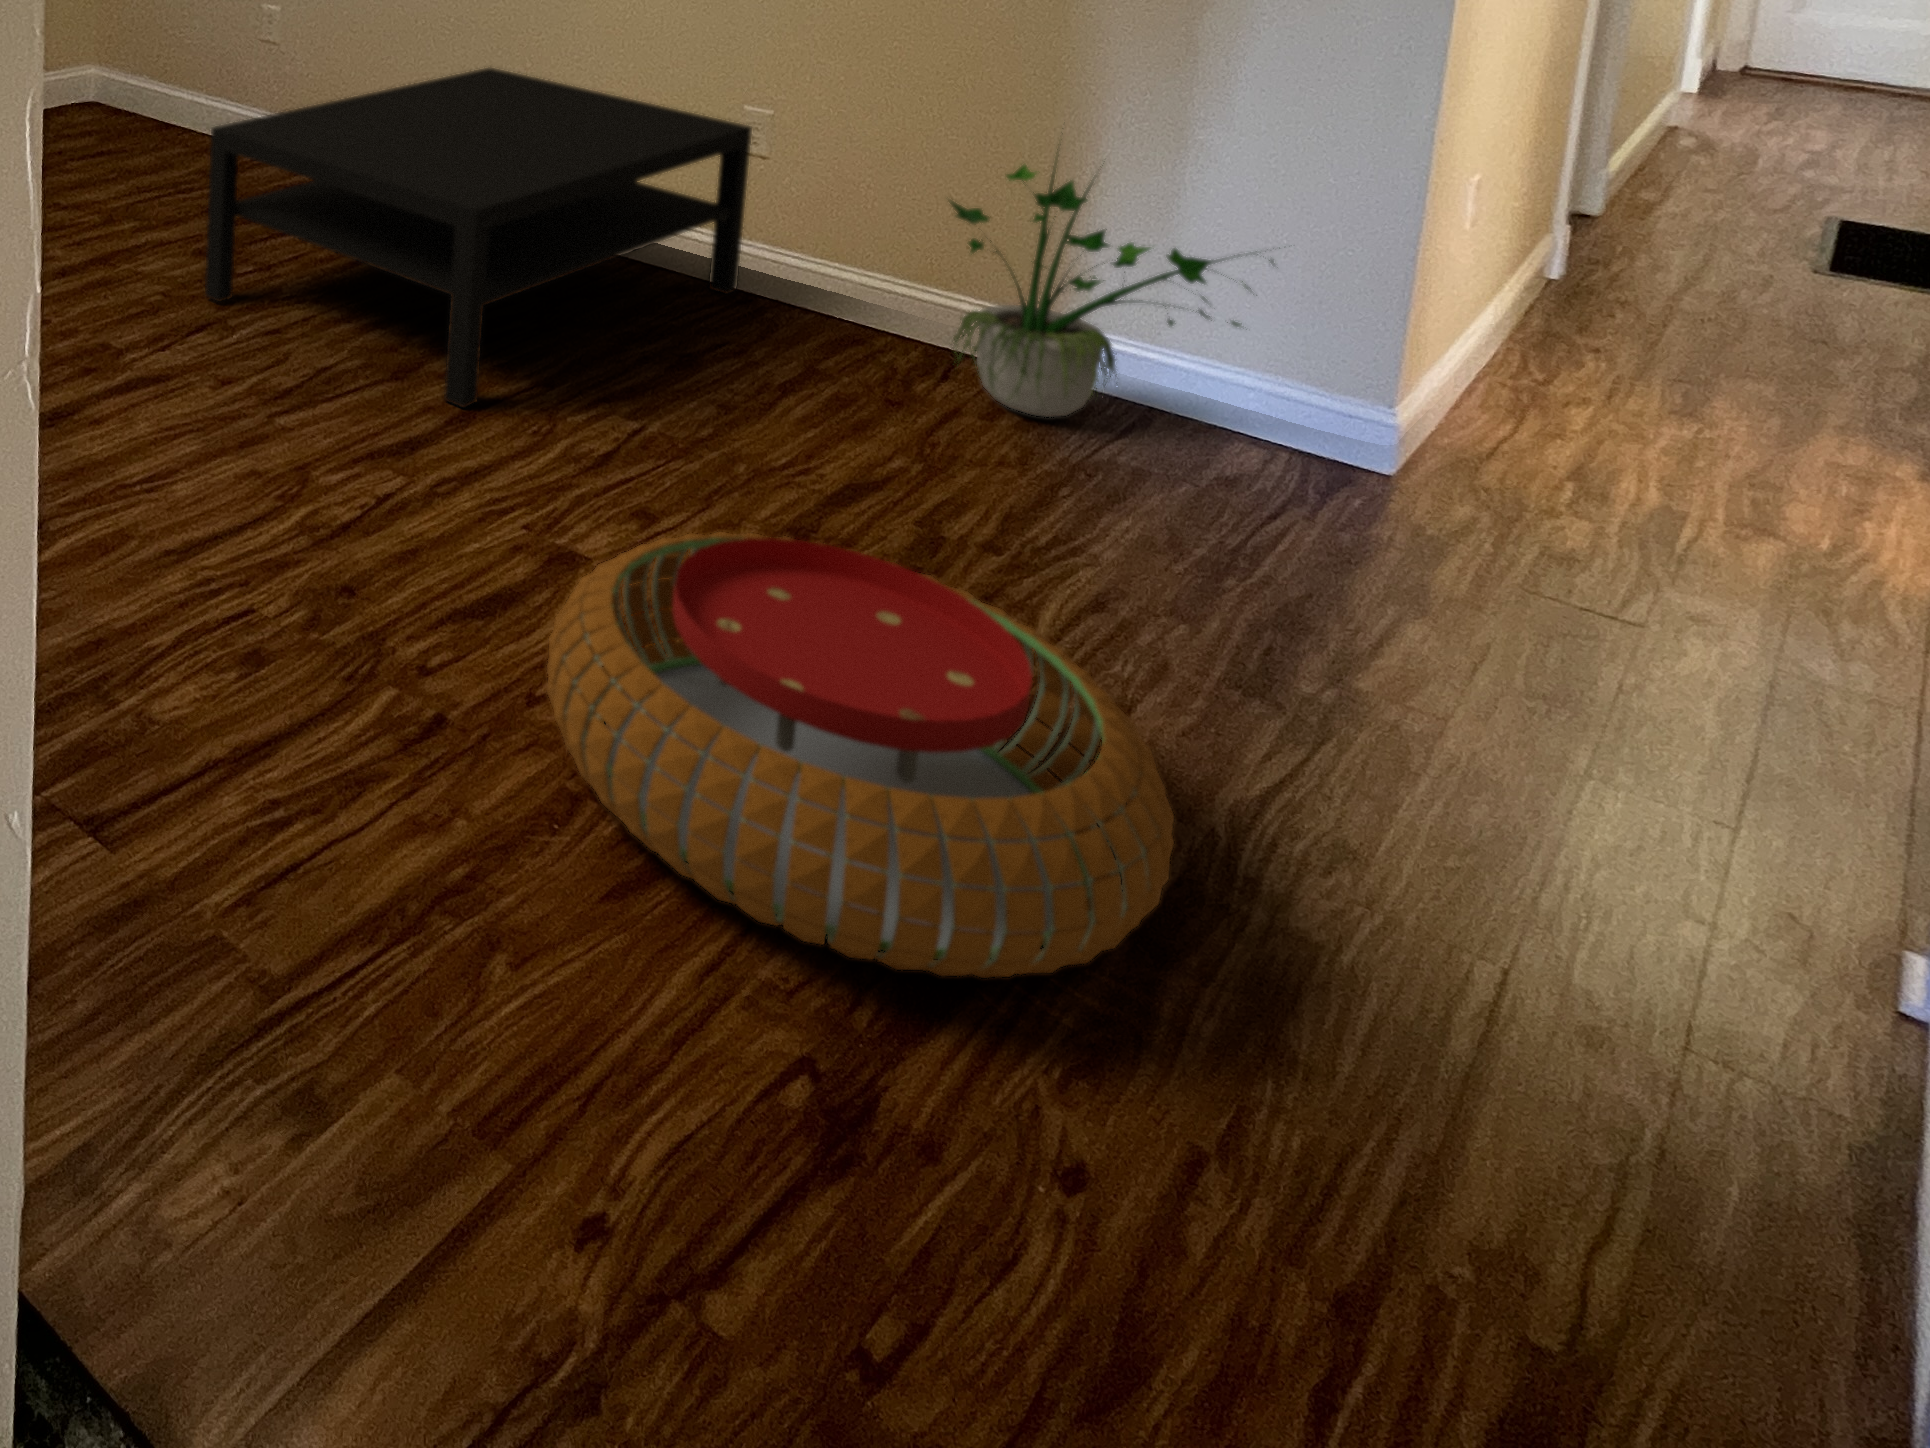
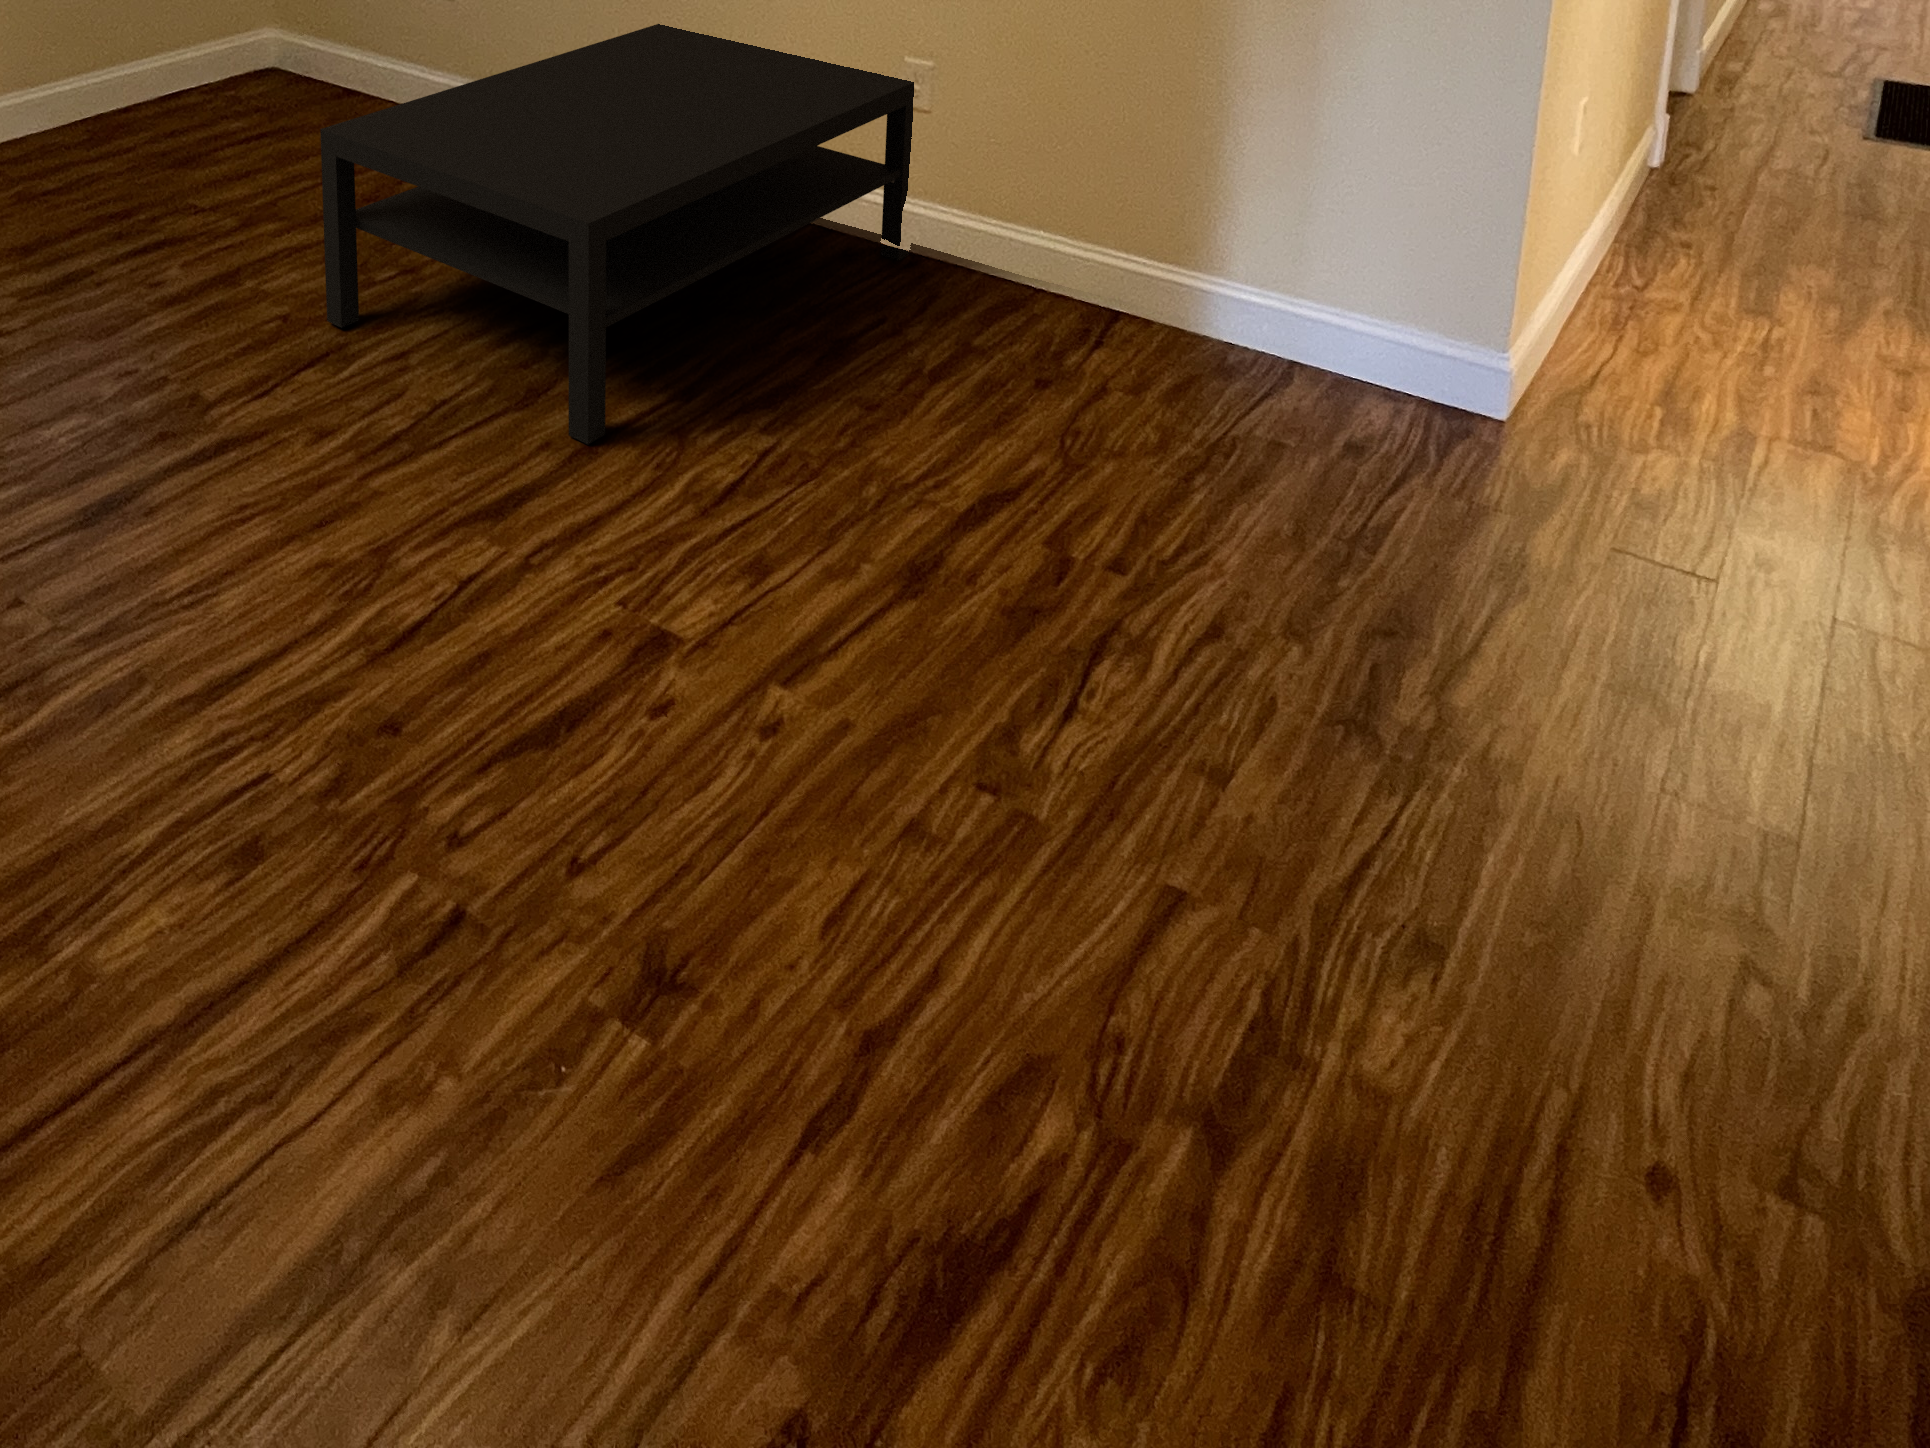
potted plant: present [950,149,1273,417] -> none [1094,67,1416,385]
pouf: present [547,532,1174,978] -> none [576,624,1238,1229]

